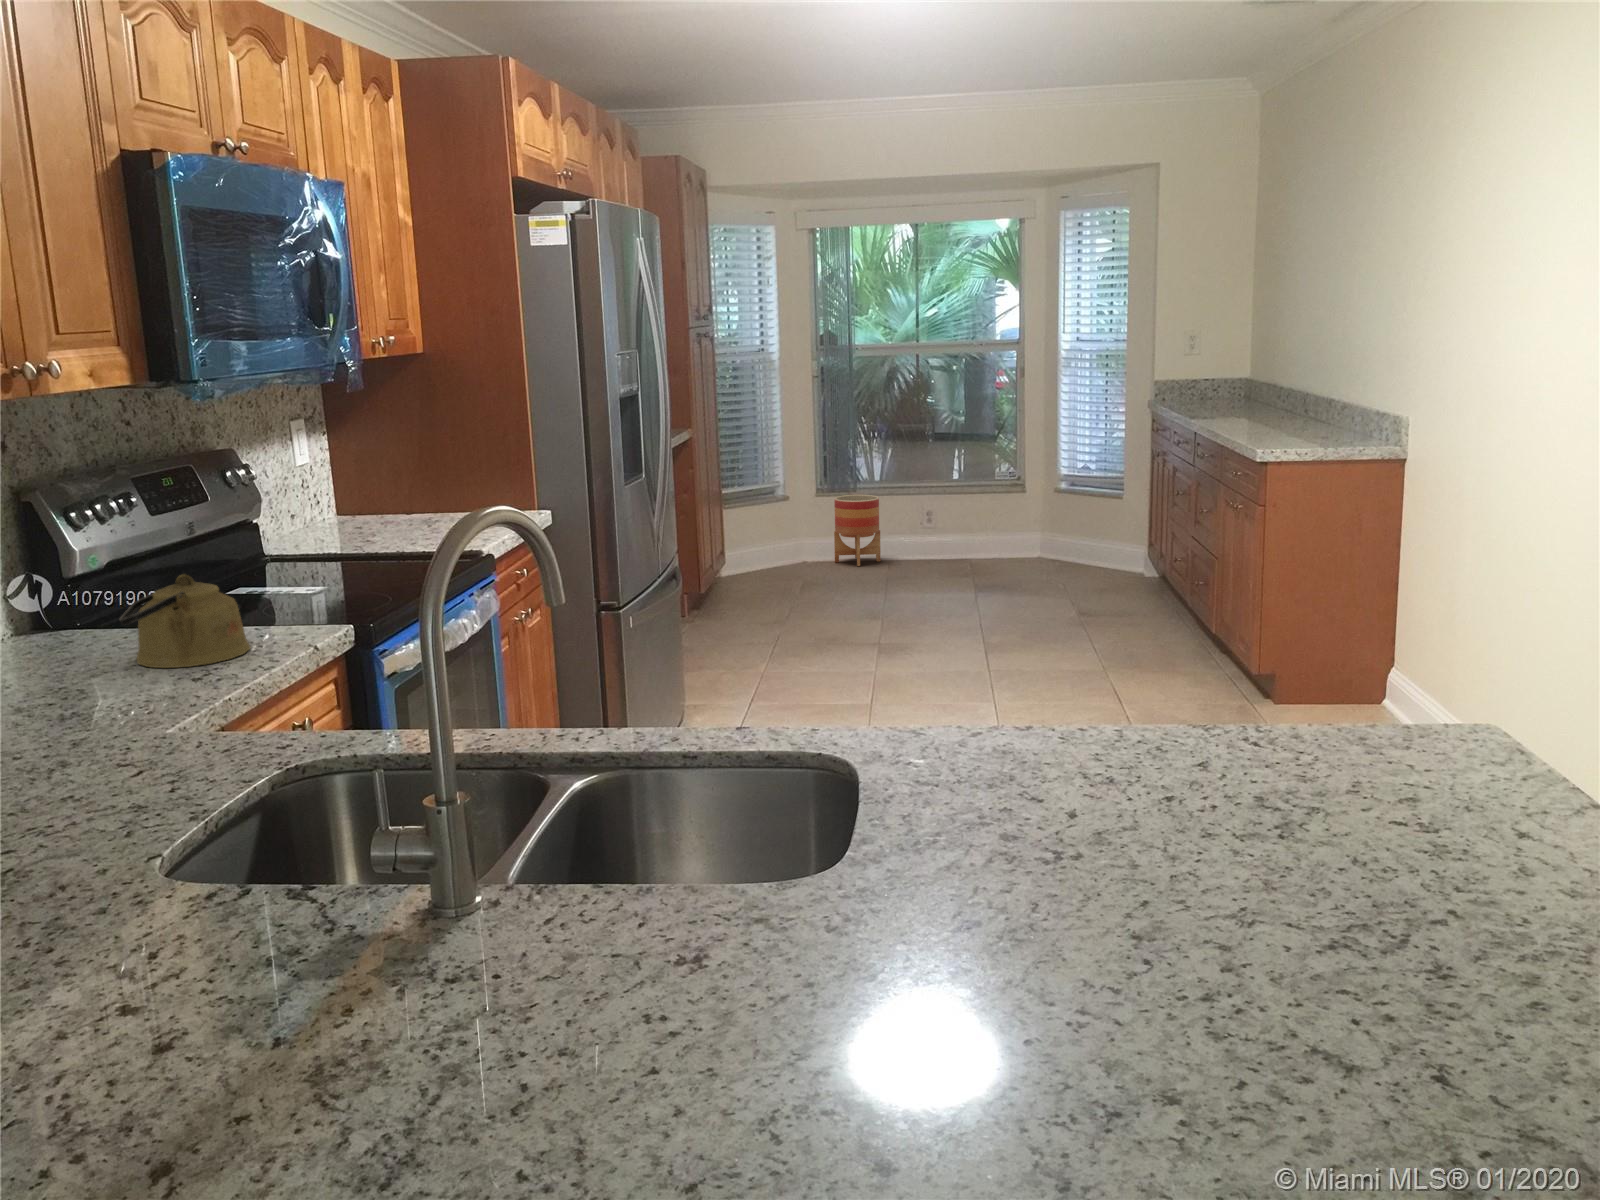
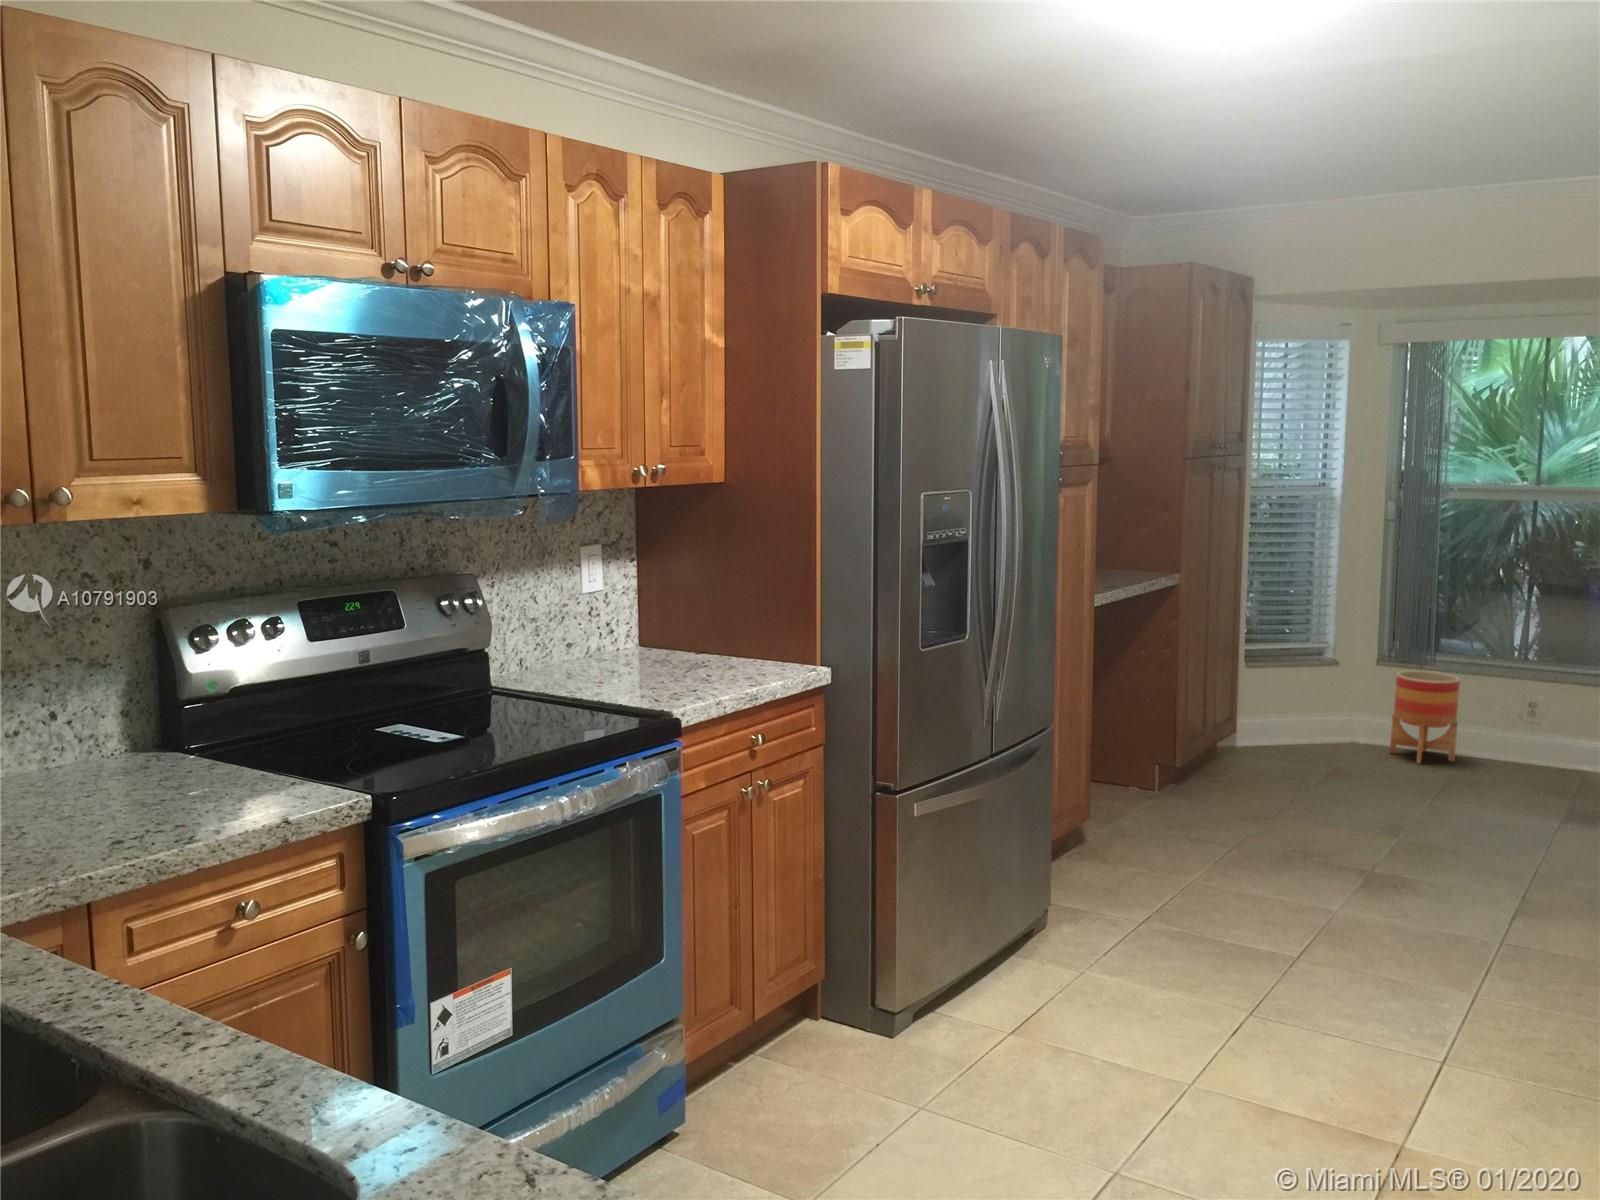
kettle: present [119,574,251,668] -> none [70,726,219,828]

